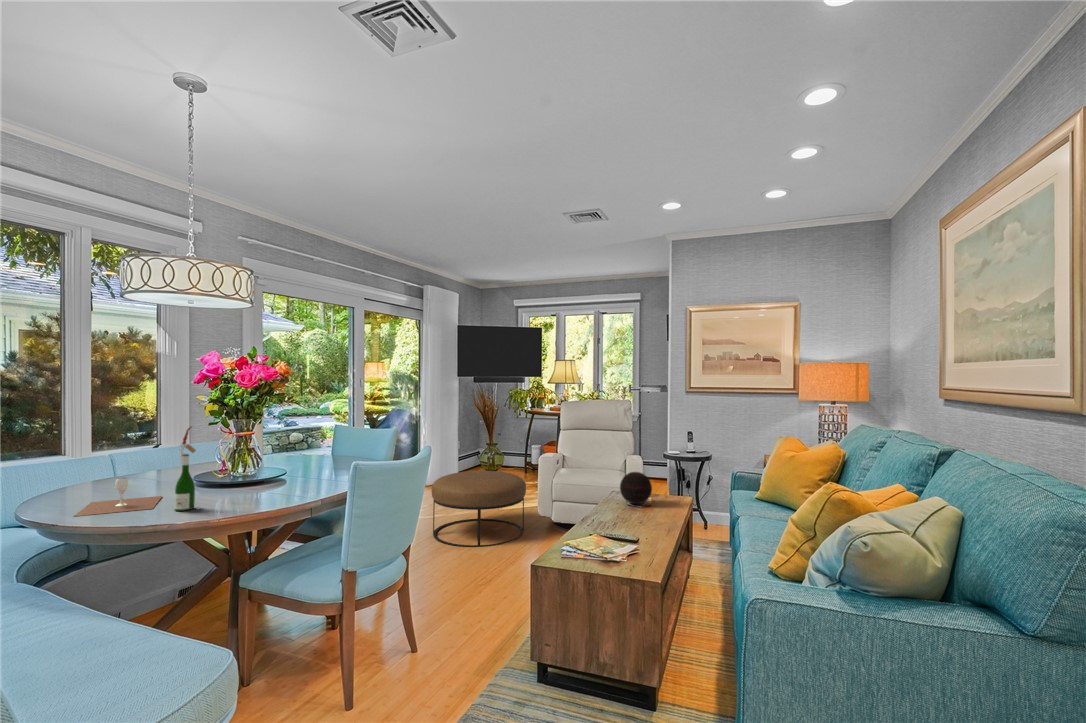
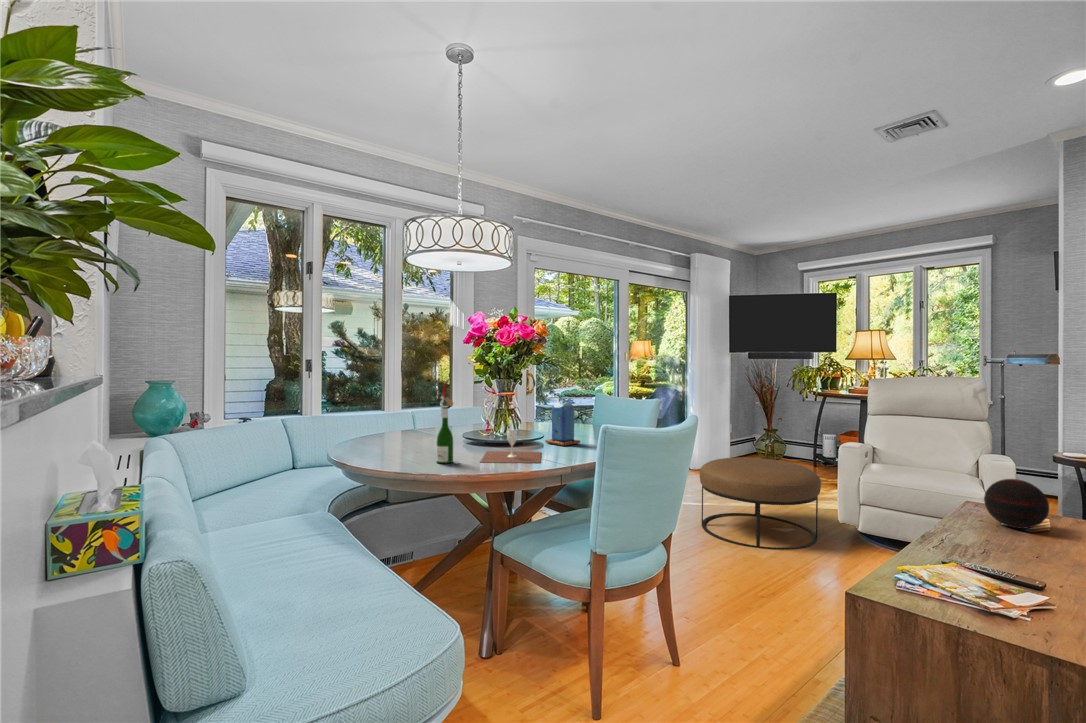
candle: none [289,436,325,480] -> present [545,399,580,446]
wine glass: present [74,478,162,516] -> present [480,430,541,463]

